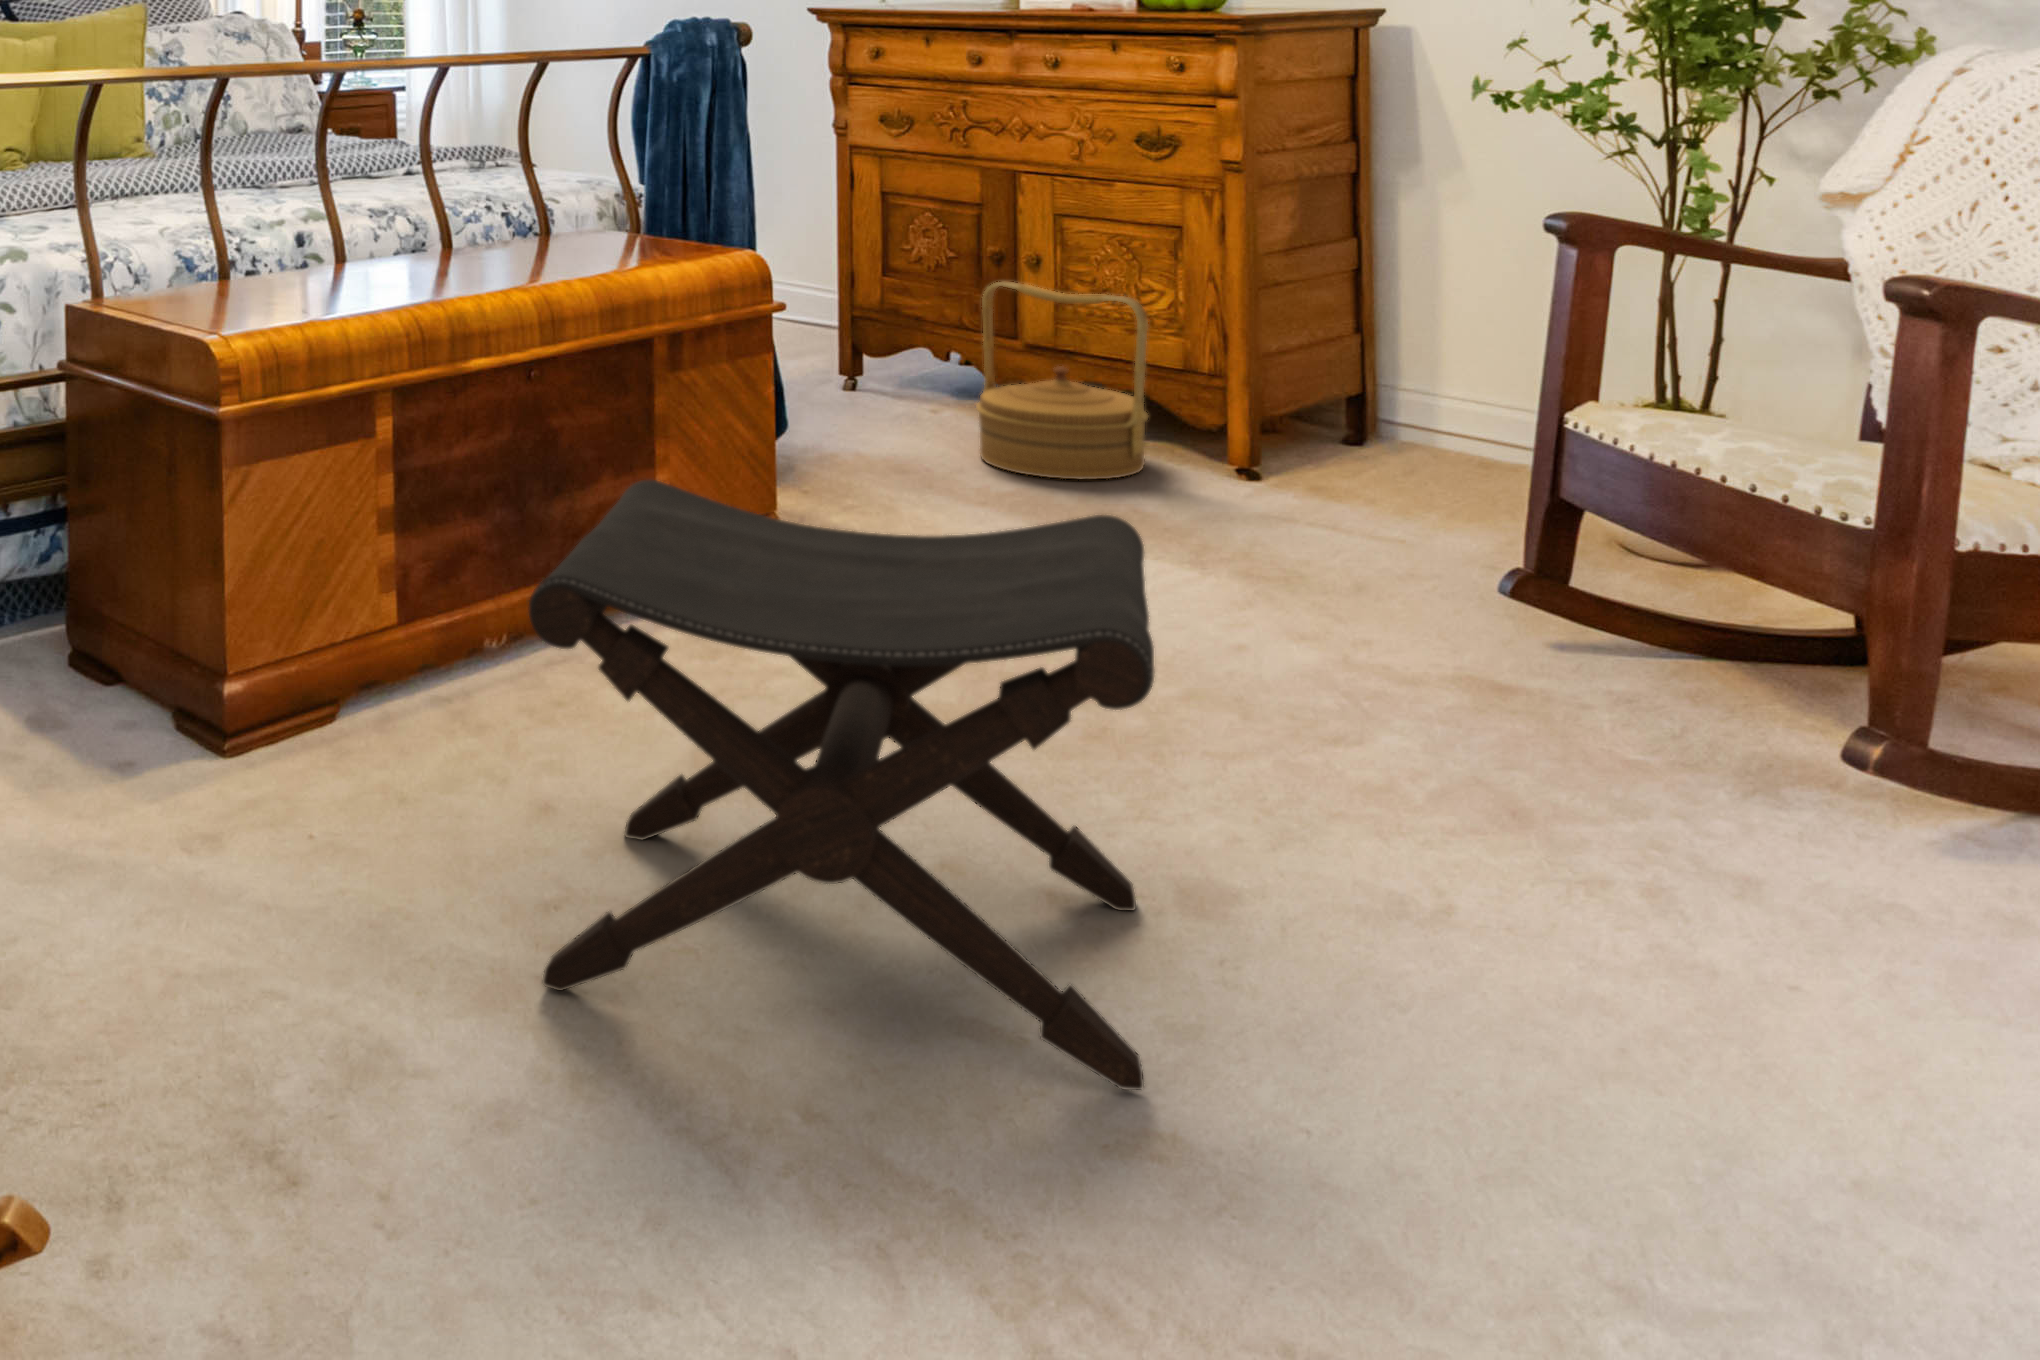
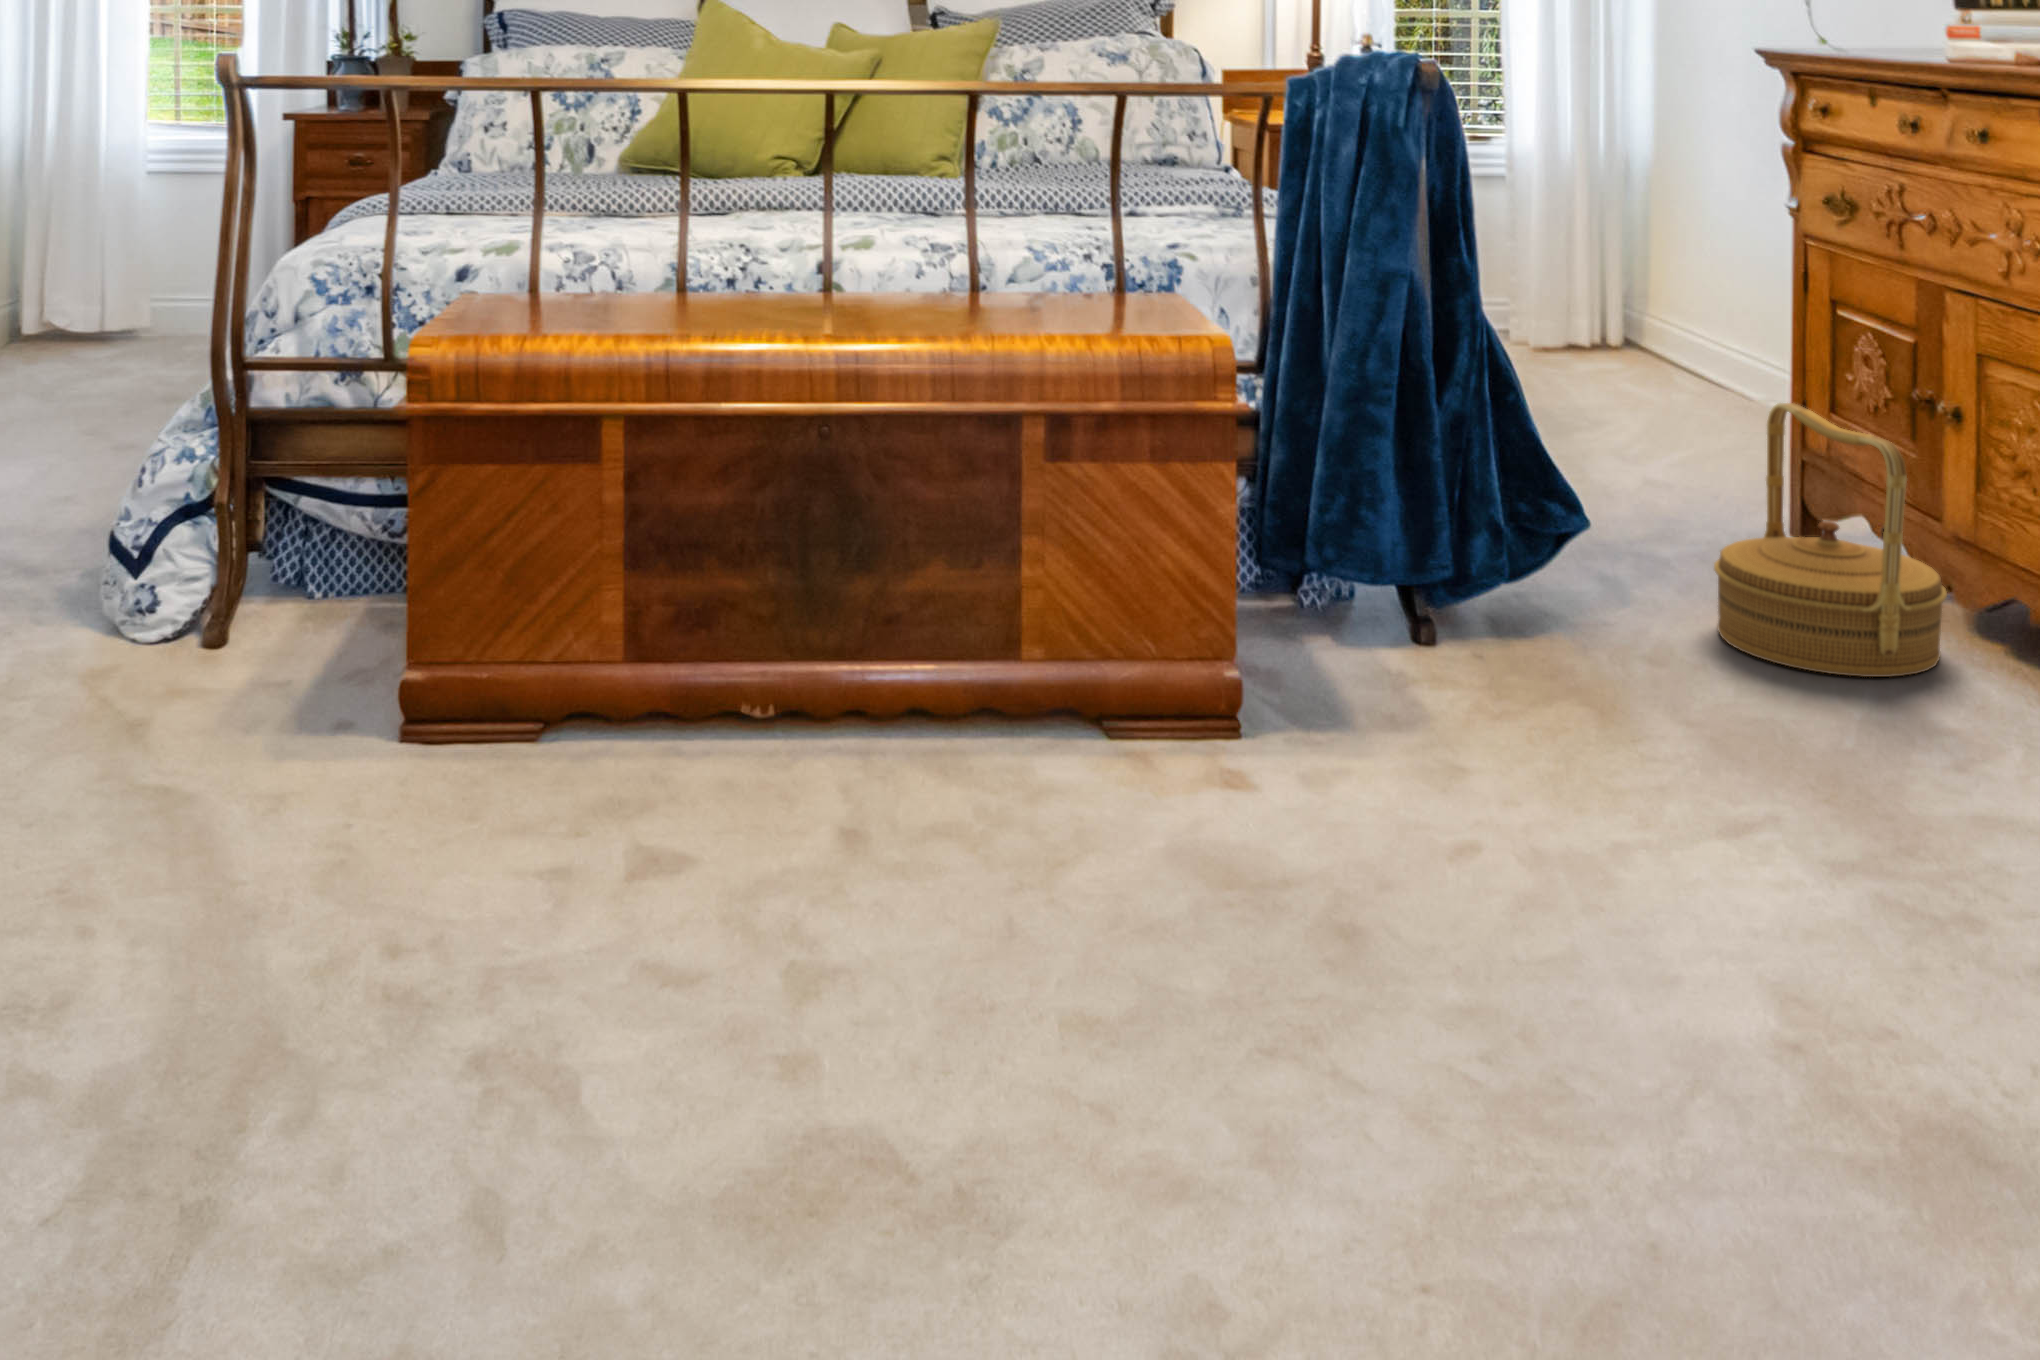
footstool: present [529,480,1154,1090] -> none [218,525,867,1225]

